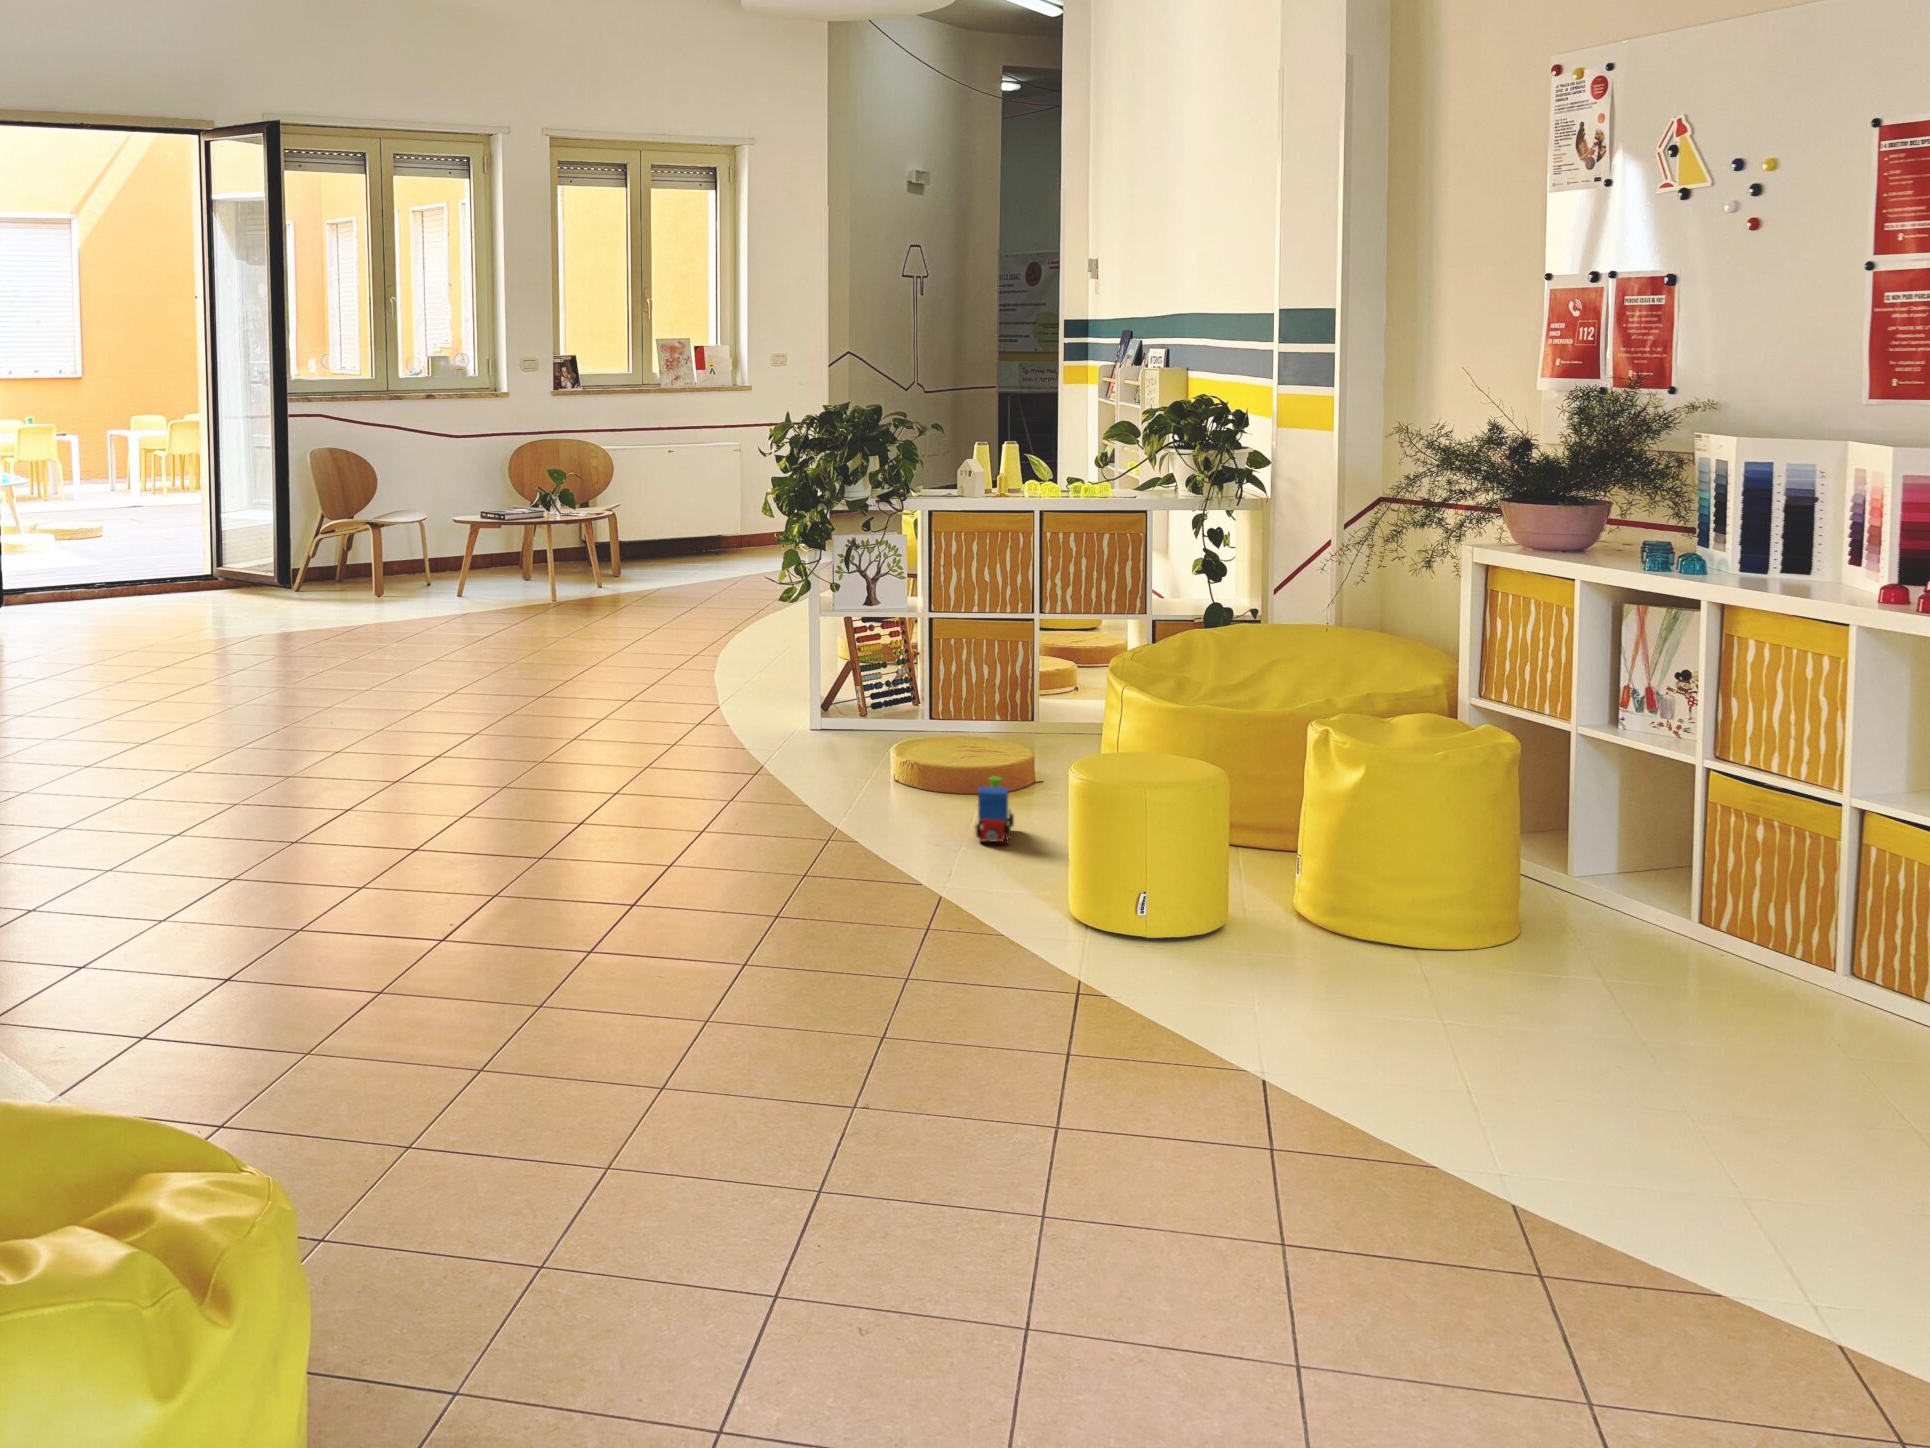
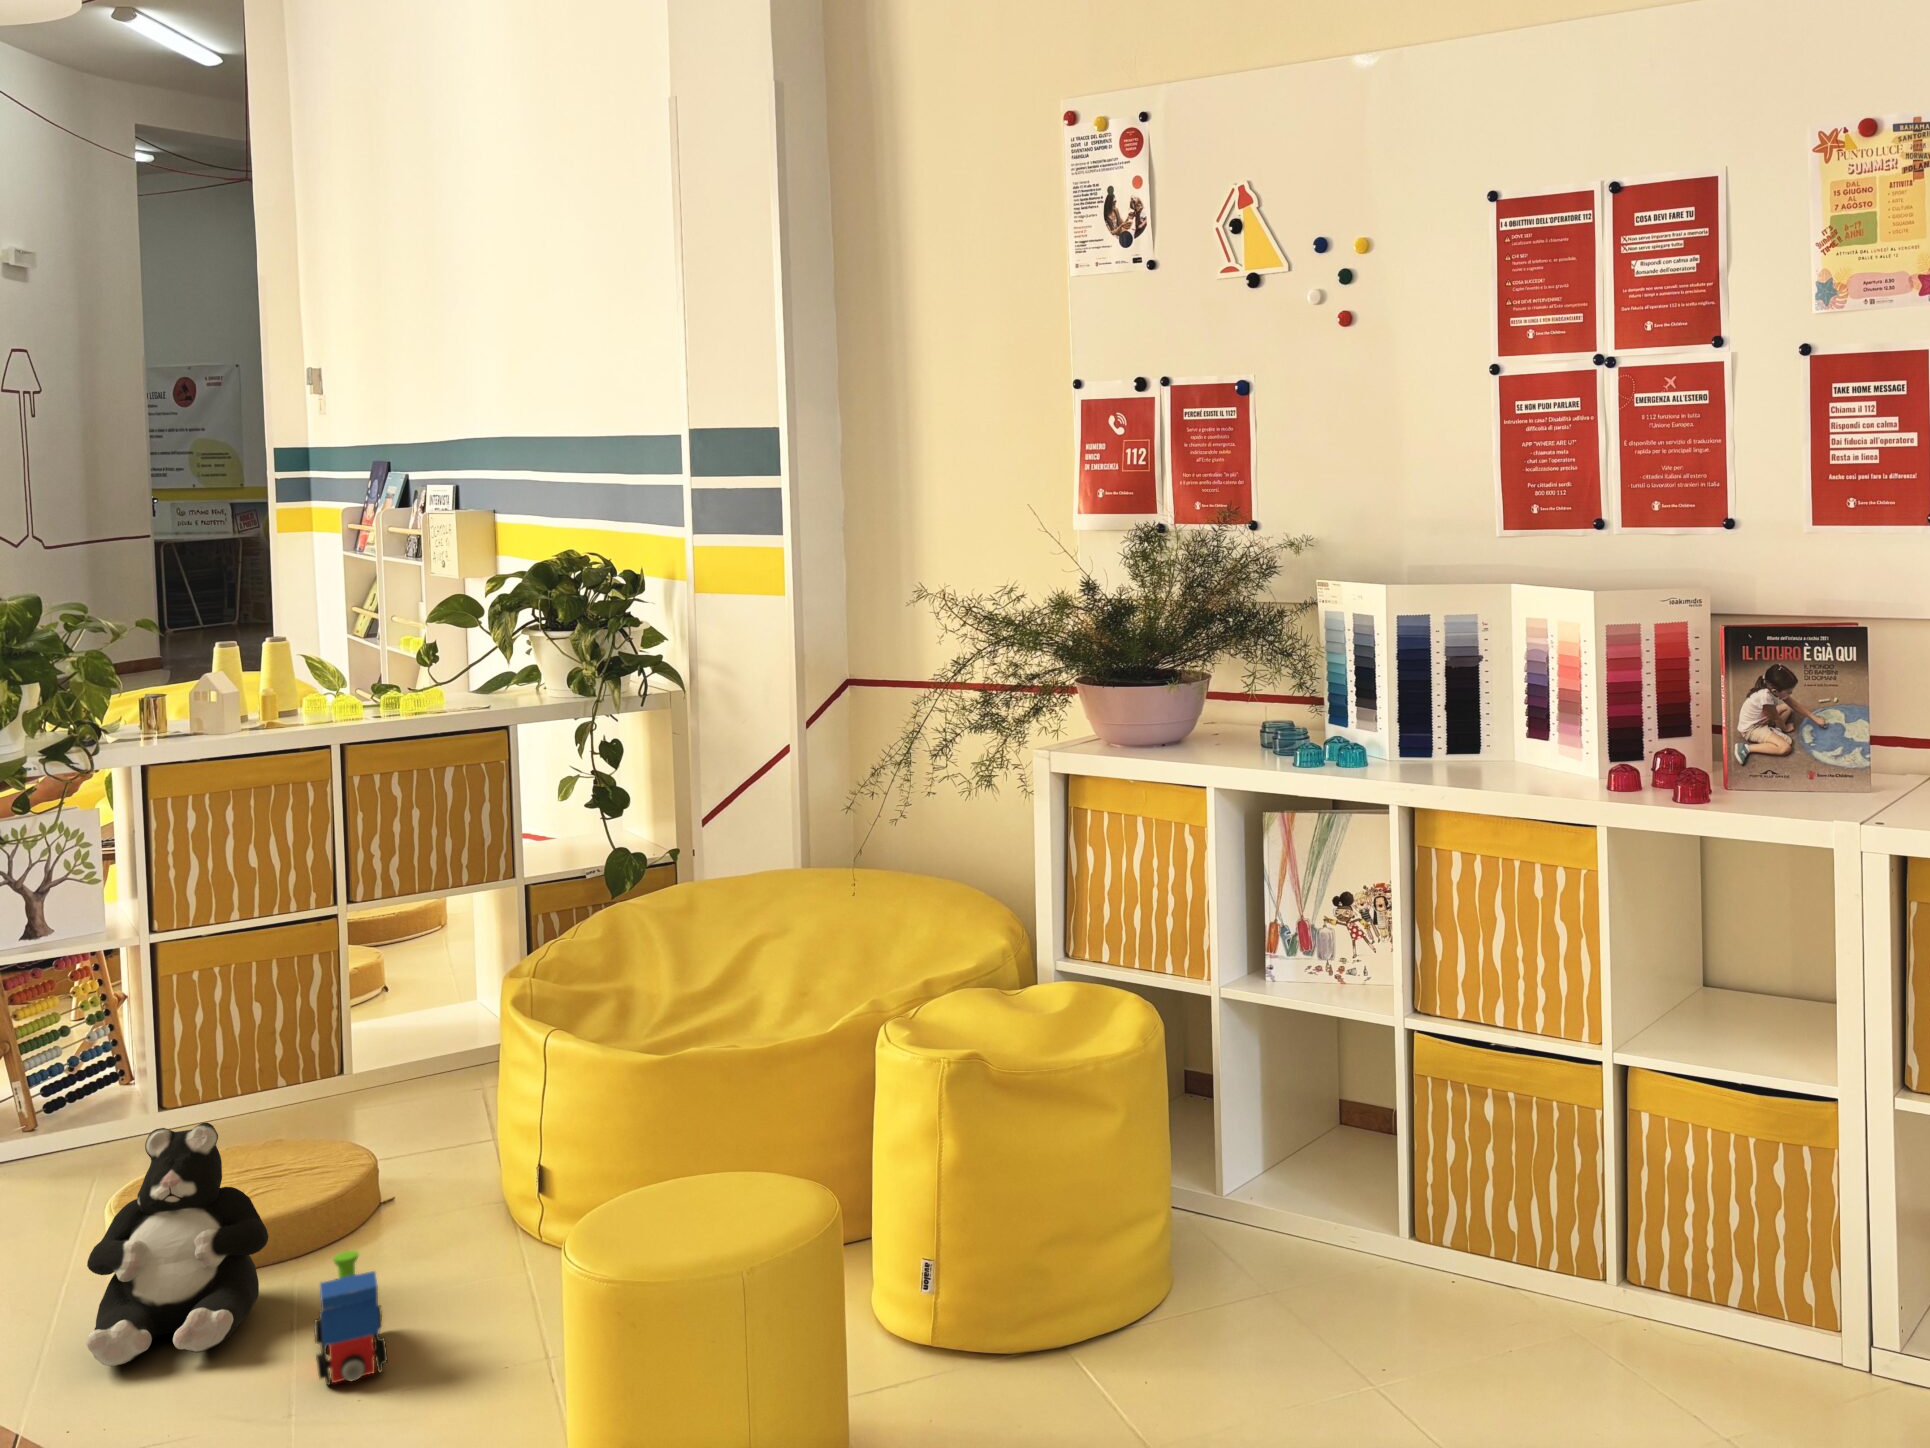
plush toy: none [872,697,963,815] -> present [86,1123,269,1366]

